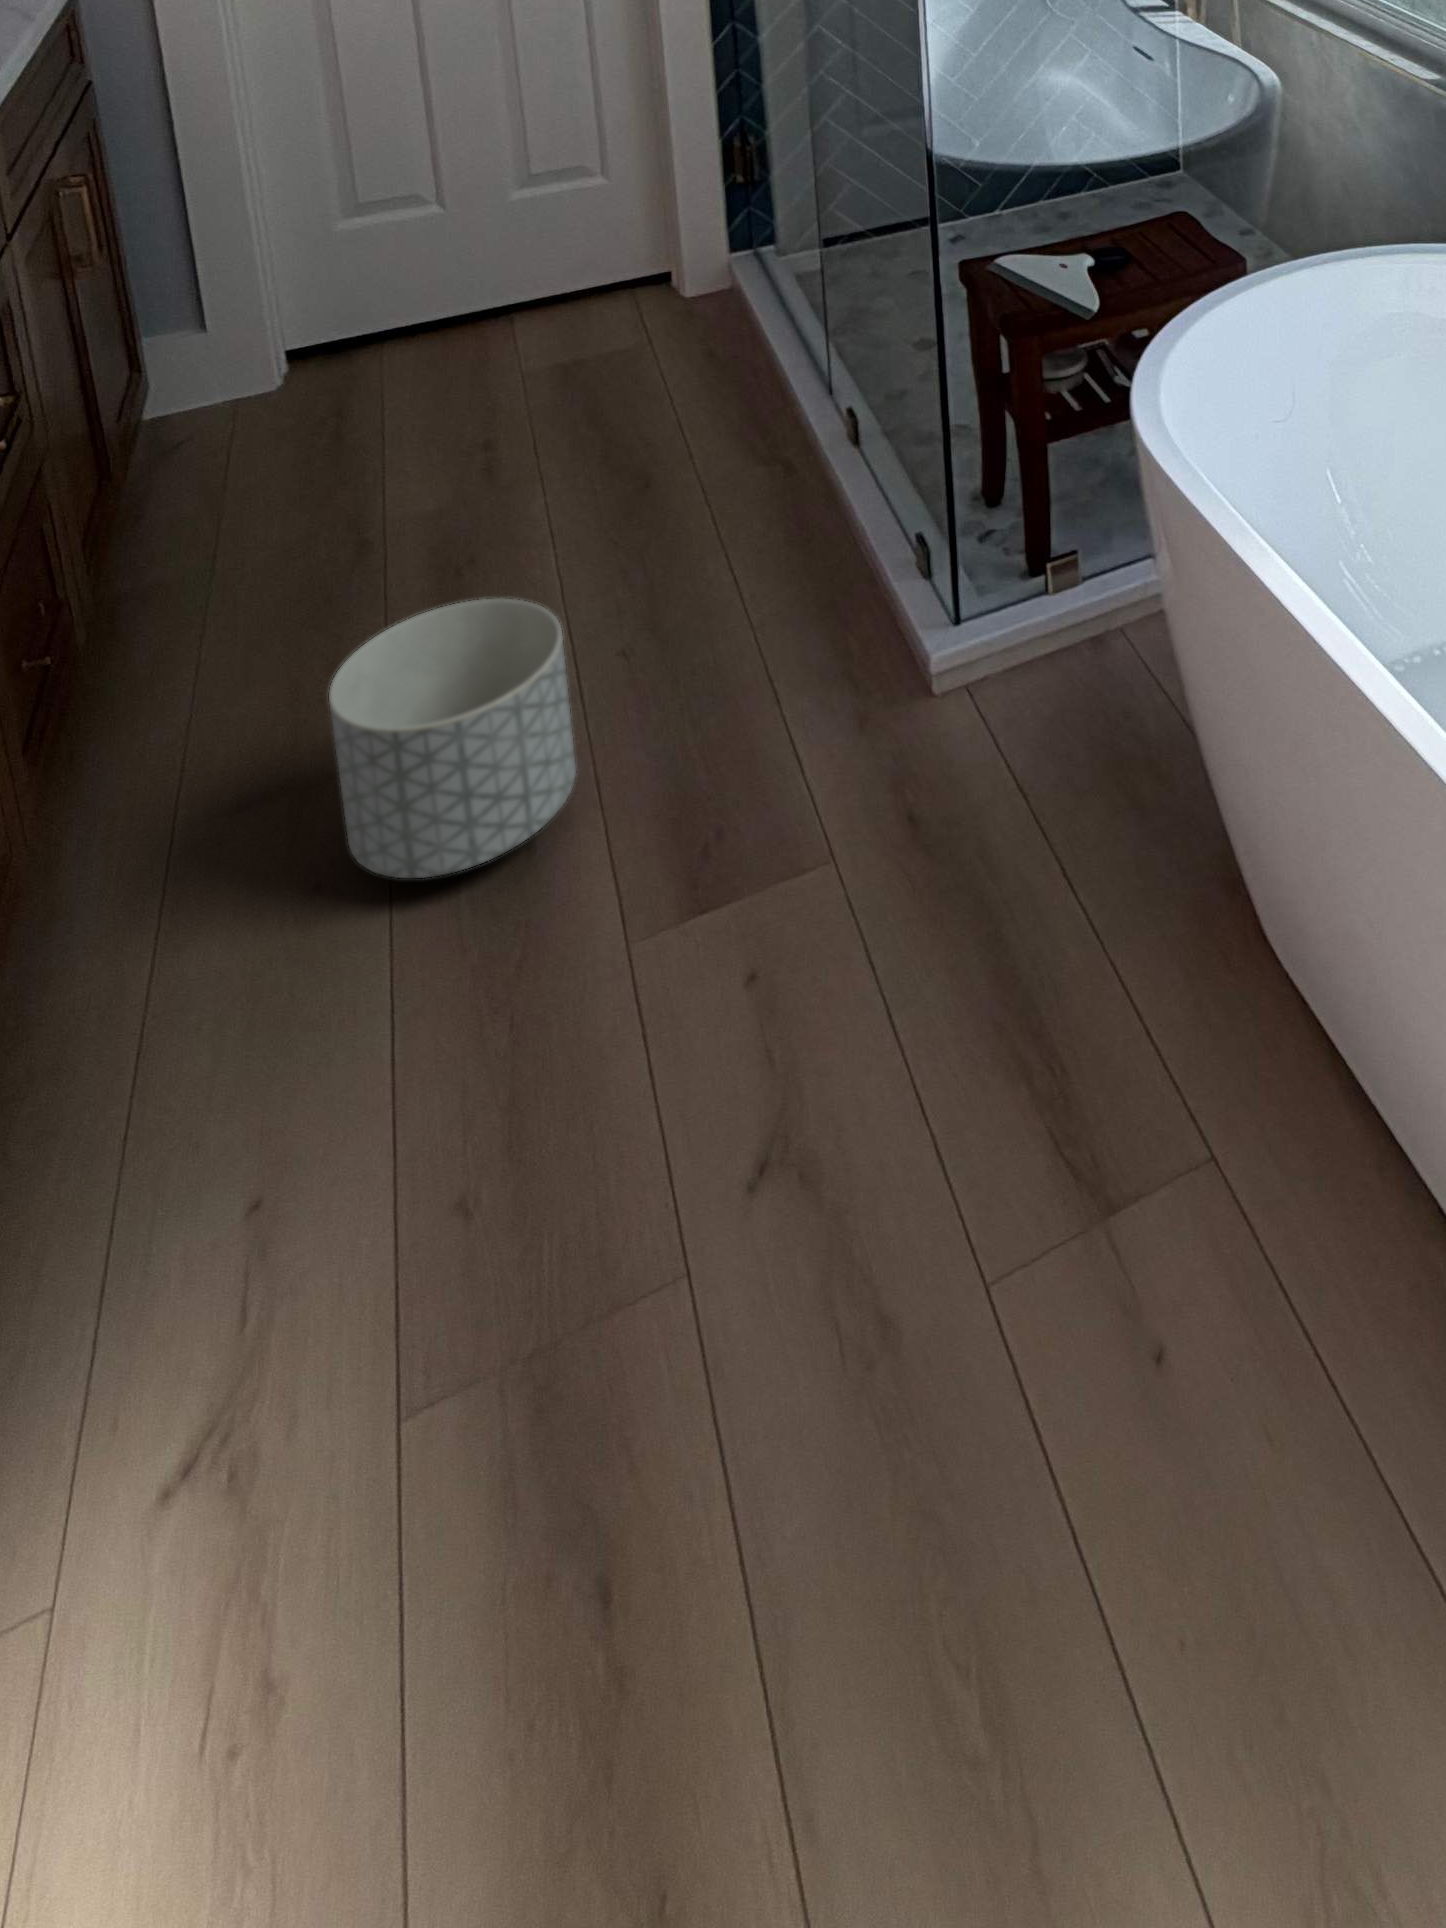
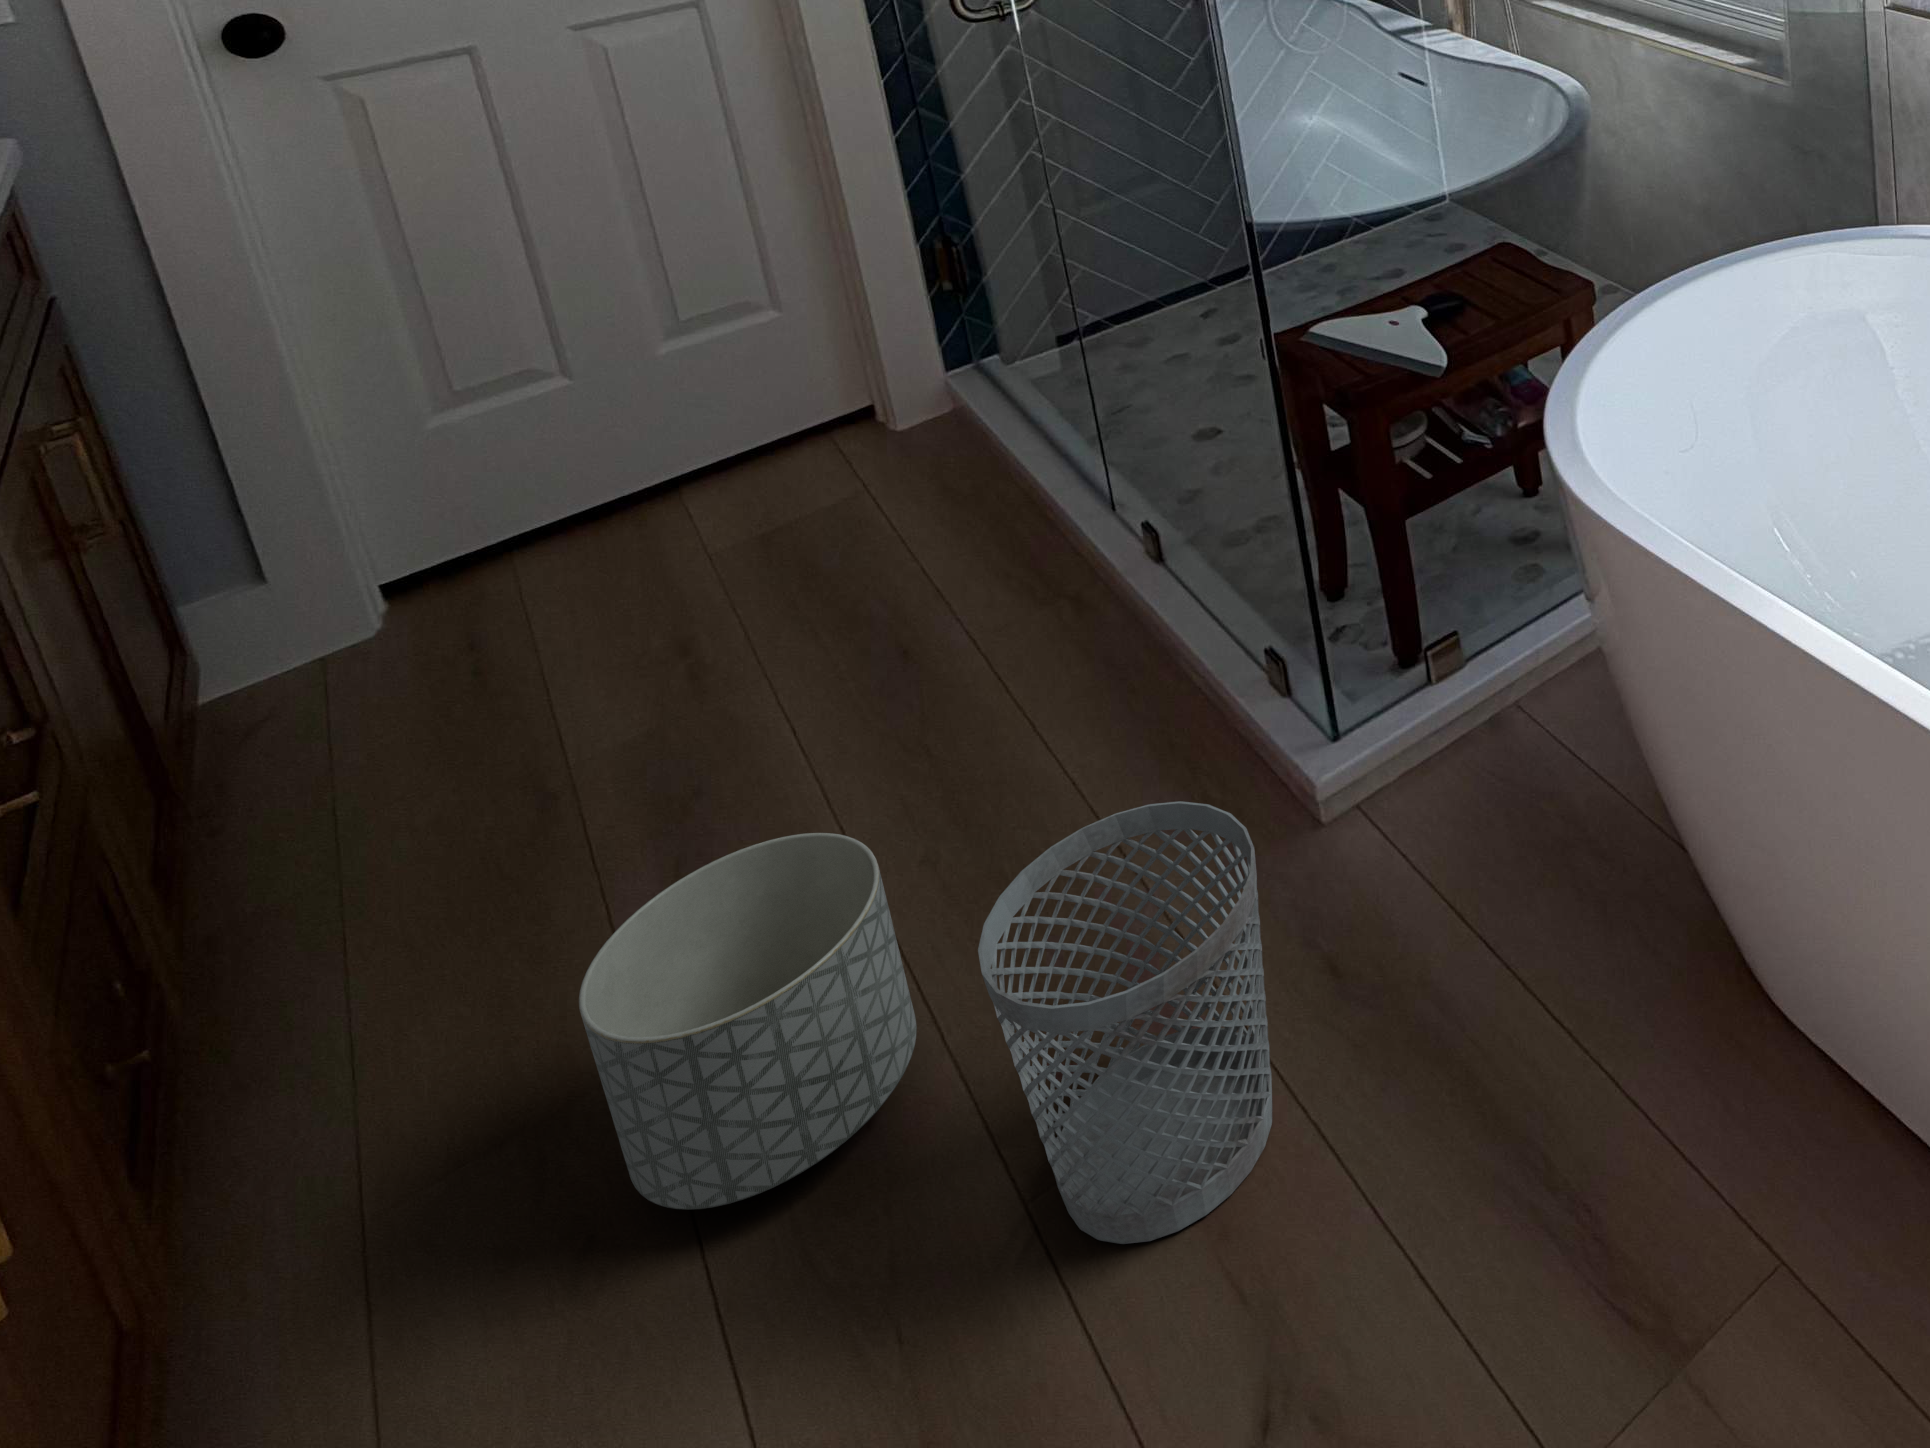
wastebasket: none [605,632,835,996] -> present [978,801,1272,1244]

